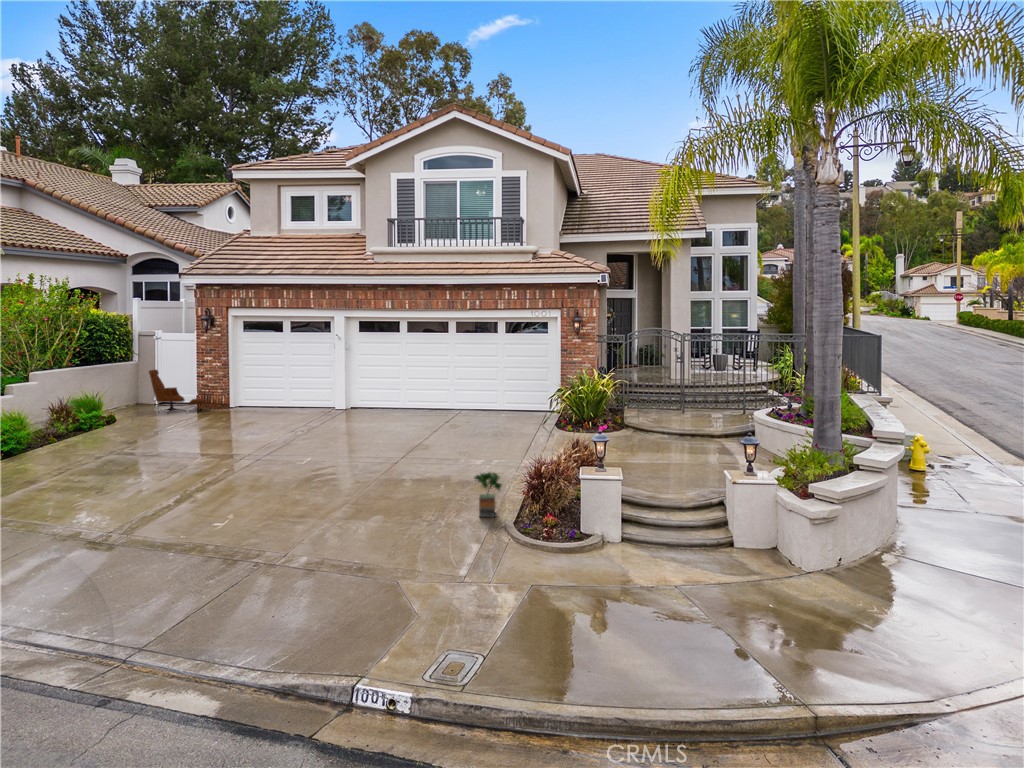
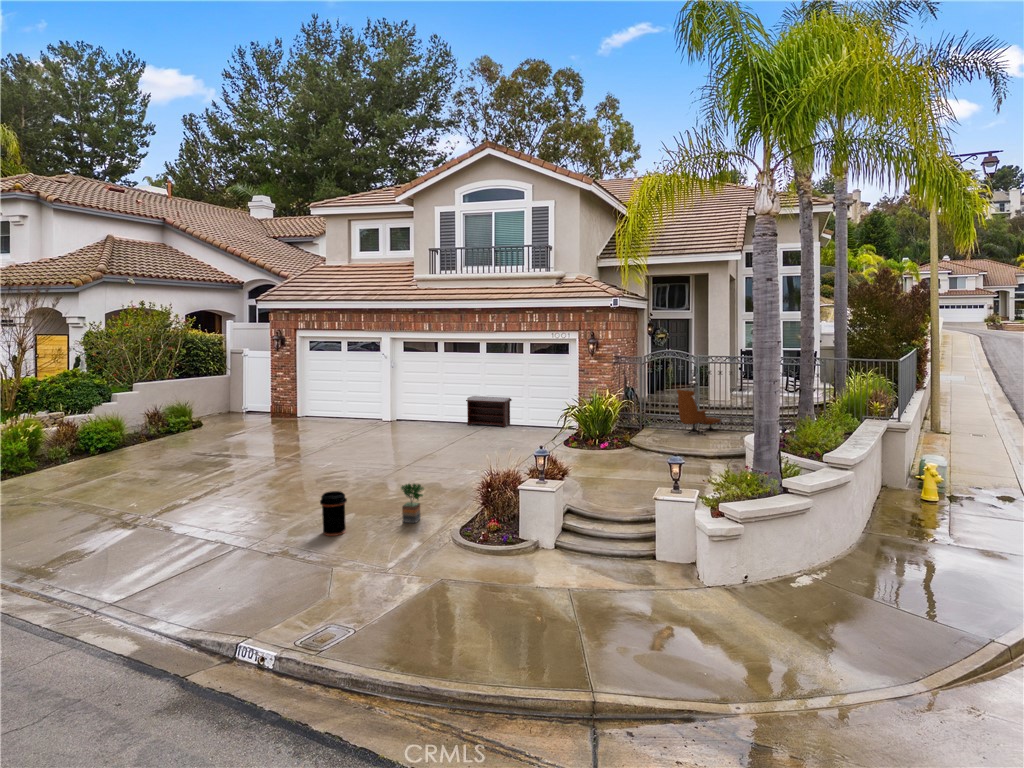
lounge chair: present [149,370,207,412] -> present [677,390,721,433]
bench: none [438,379,486,411] -> present [466,396,512,427]
trash can: none [394,486,425,539] -> present [320,491,347,536]

